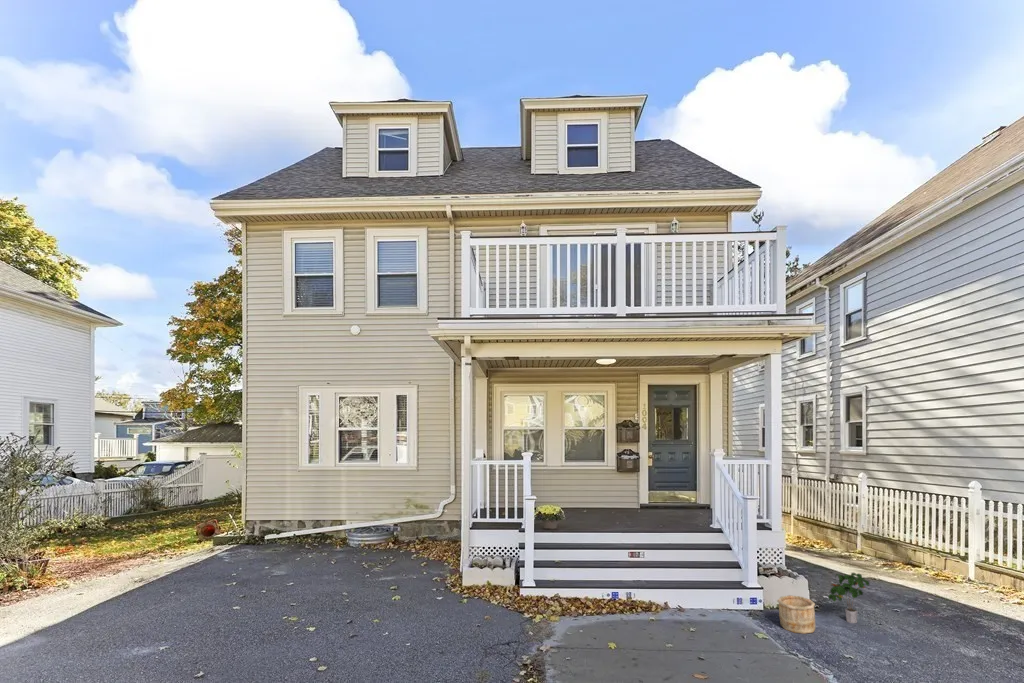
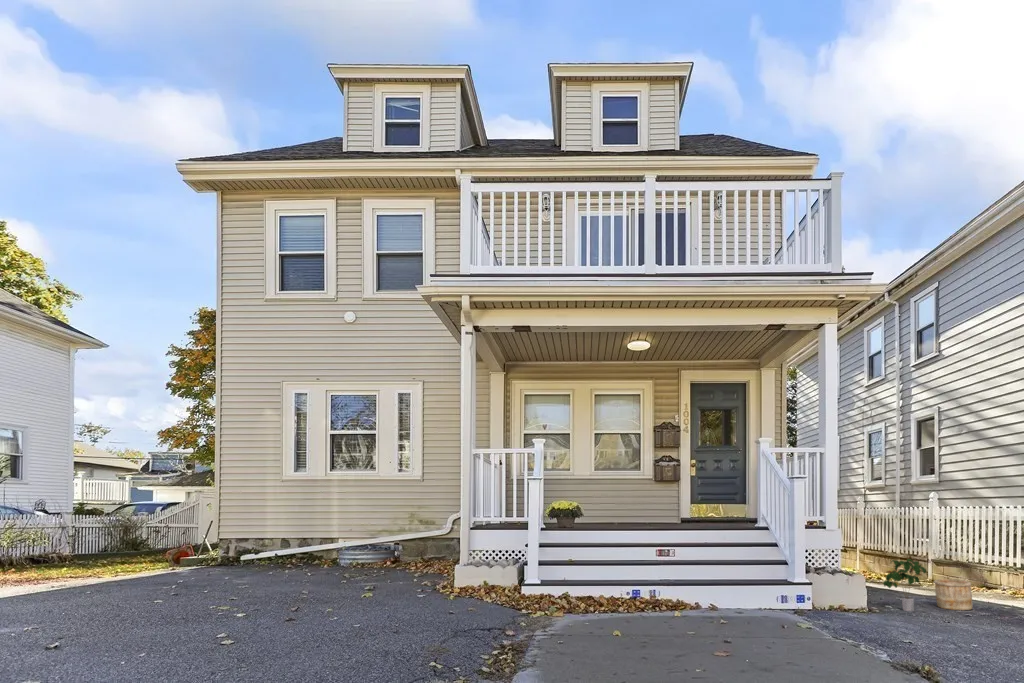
wooden bucket: present [777,595,815,634] -> present [934,579,972,610]

